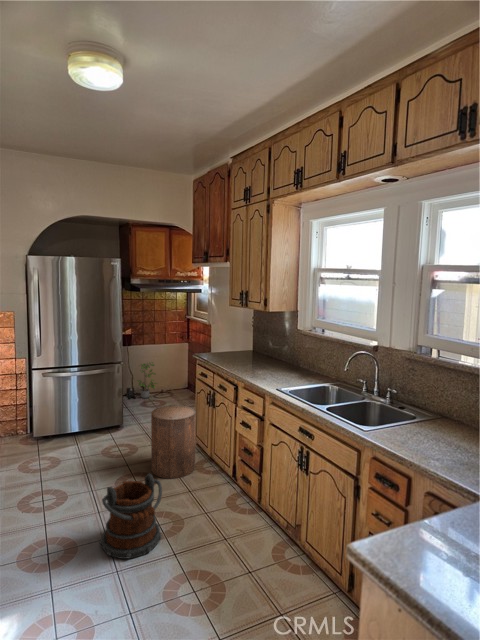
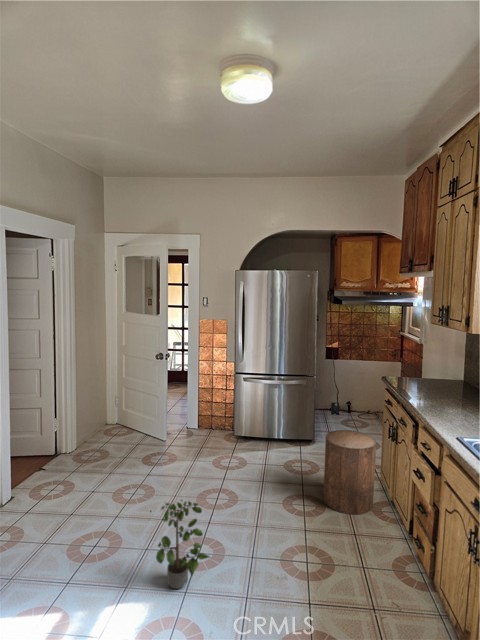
potted plant: present [137,362,157,398] -> present [156,500,209,589]
bucket: present [100,474,162,559] -> none [244,502,310,588]

